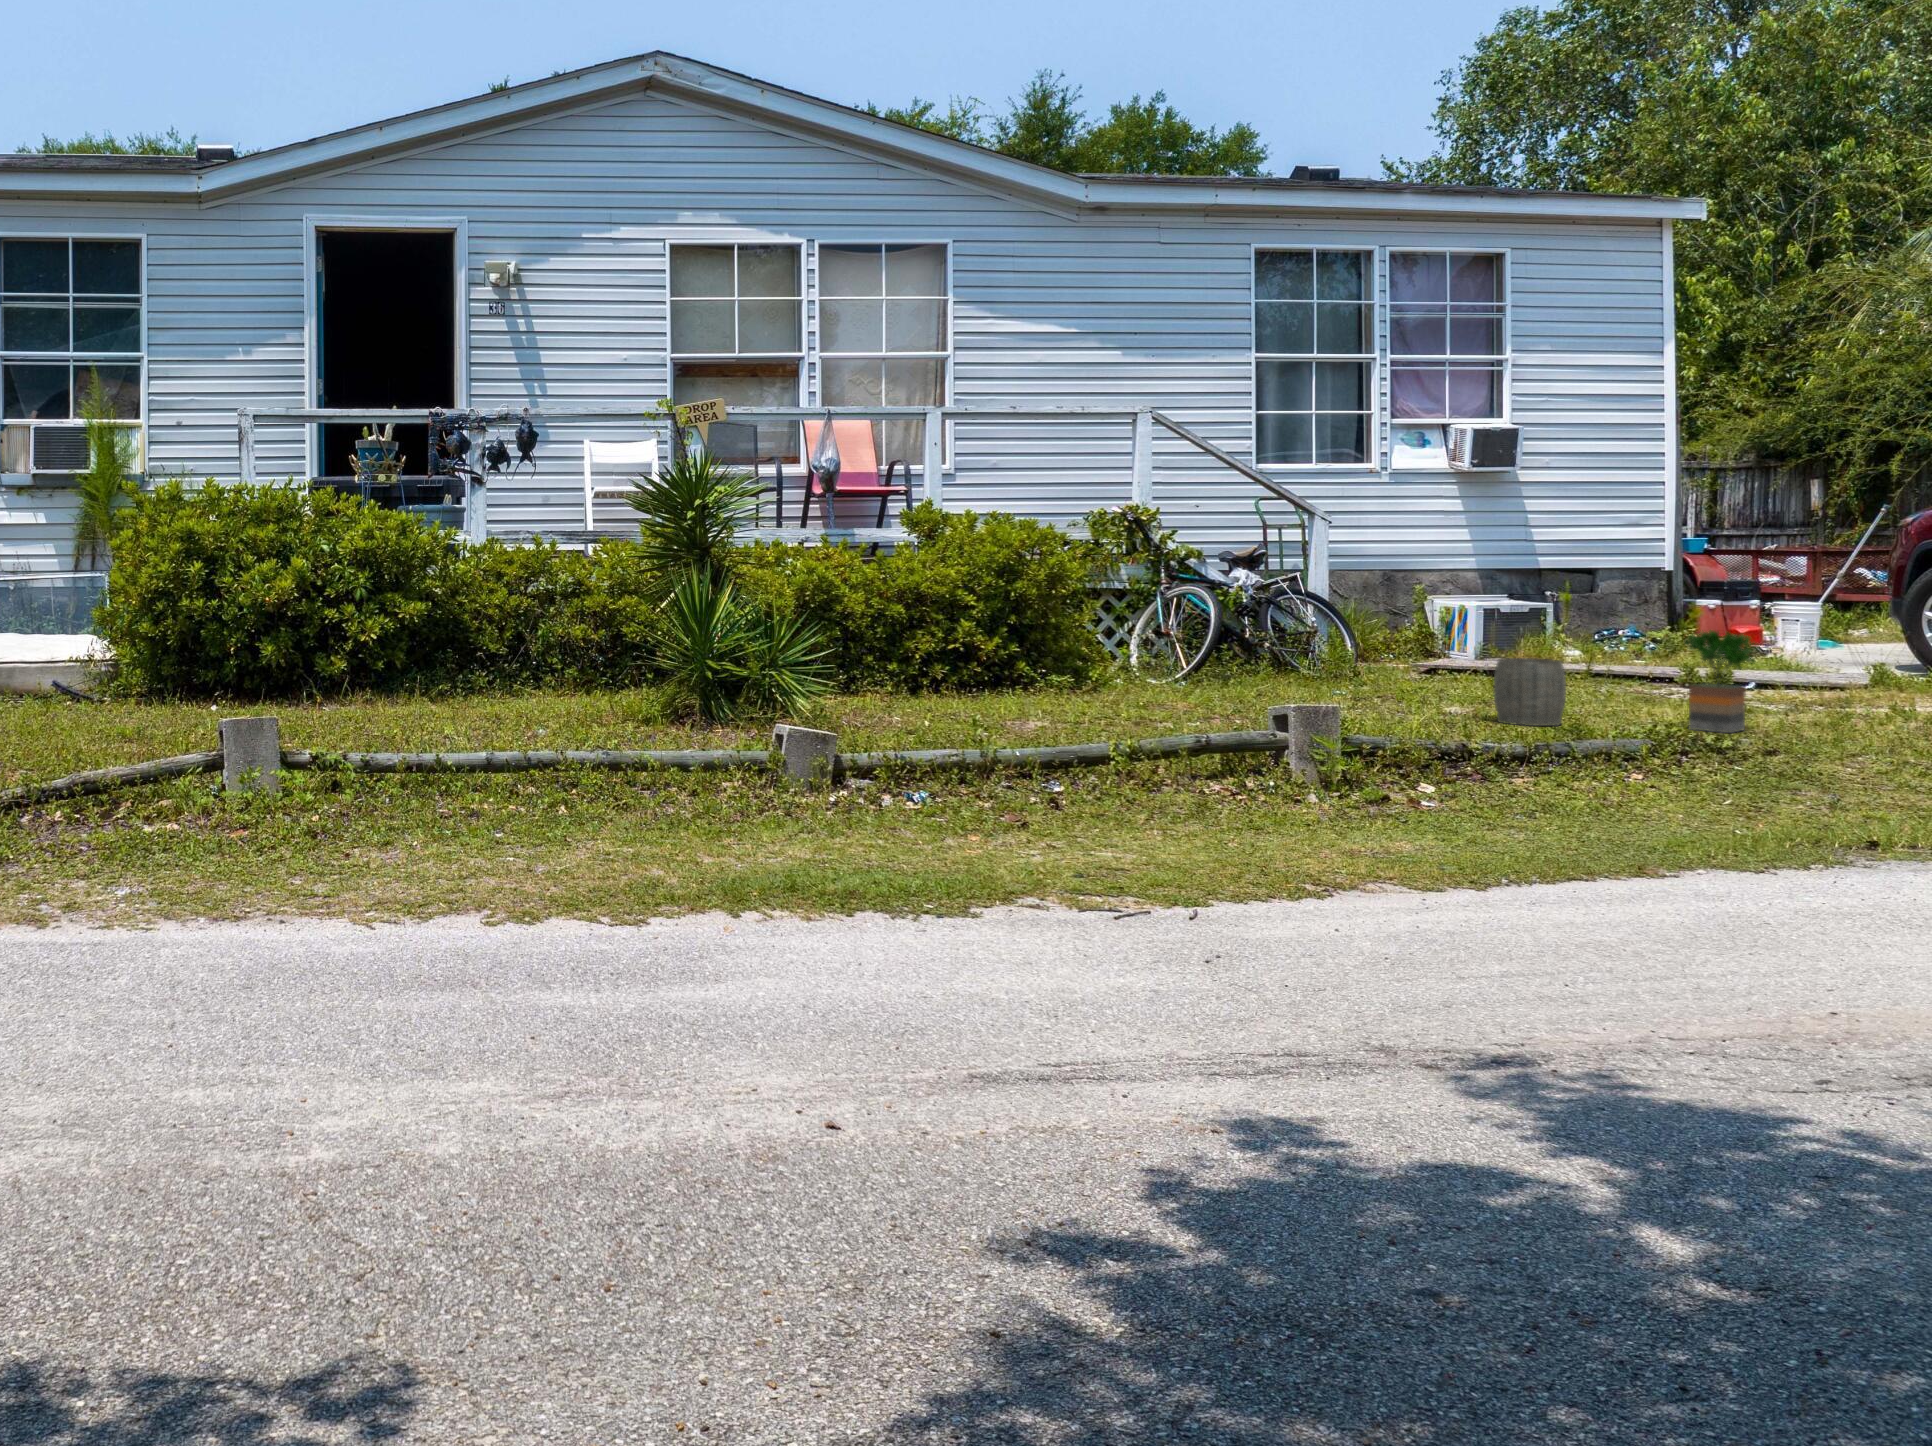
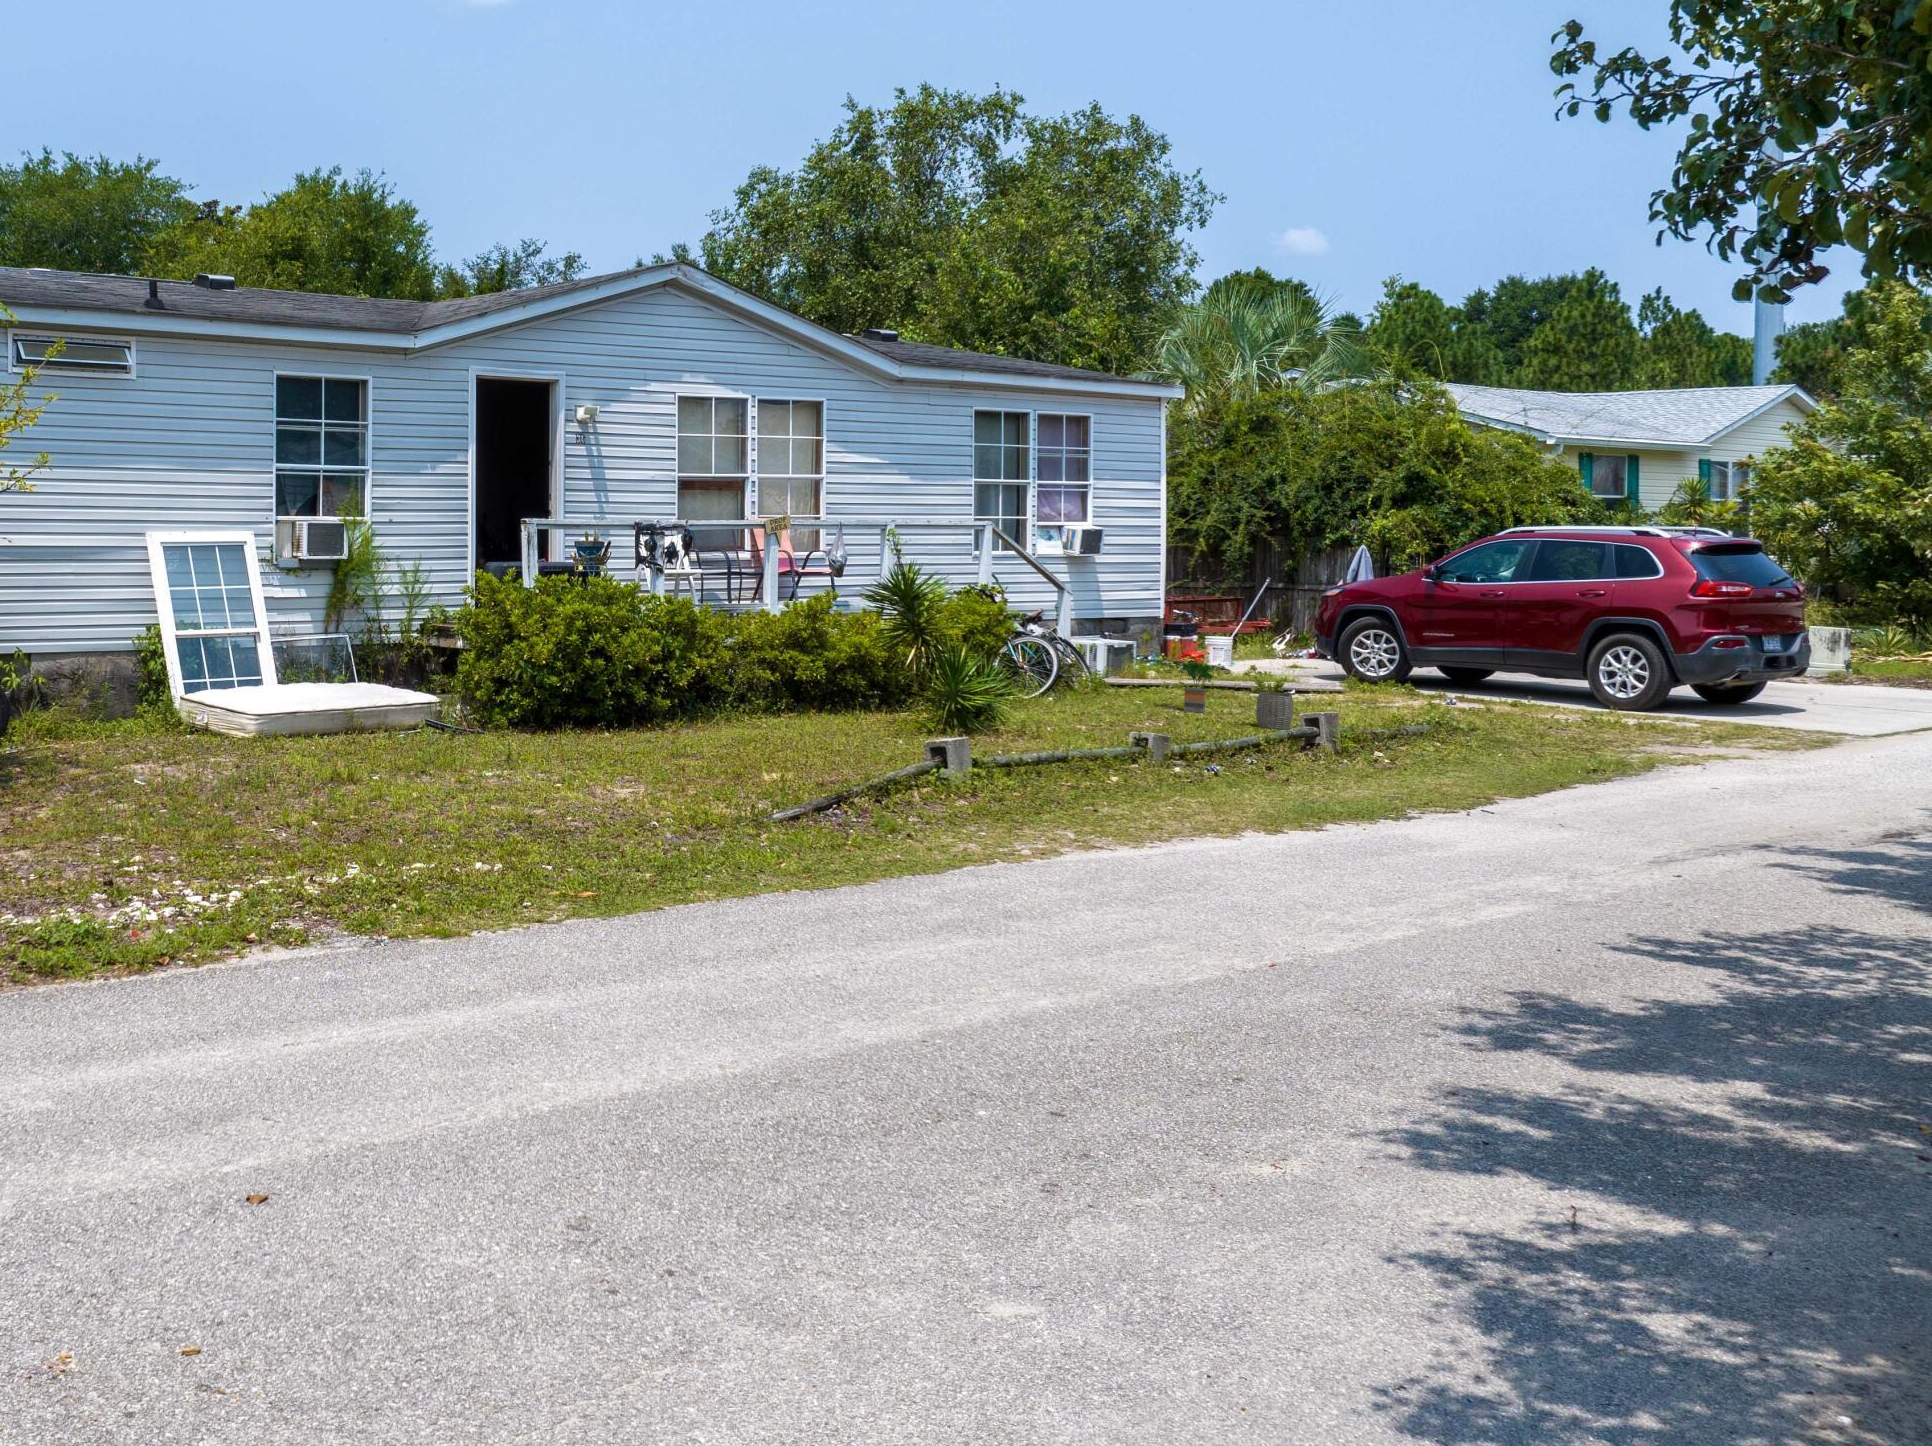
potted tree: present [1687,630,1760,733] -> present [1181,662,1214,713]

